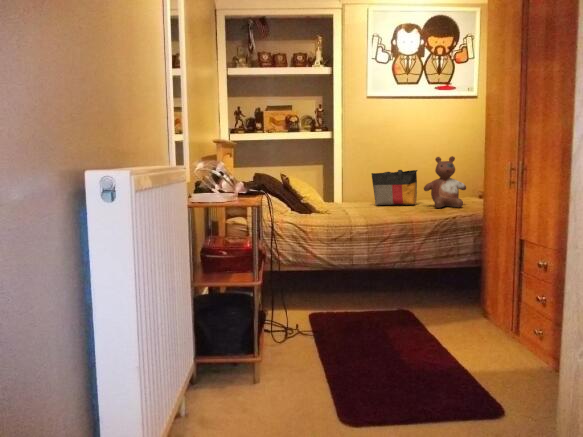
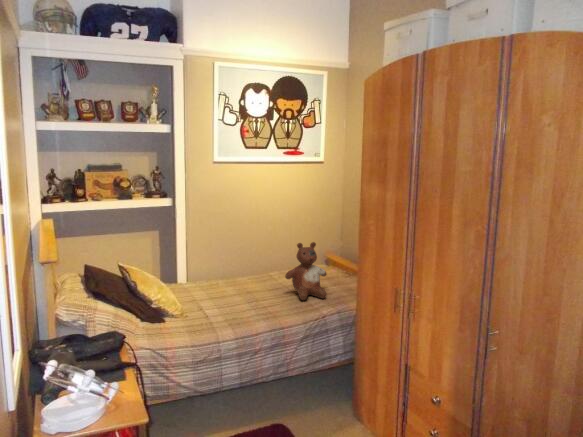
tote bag: present [372,170,417,205] -> none [225,252,277,291]

